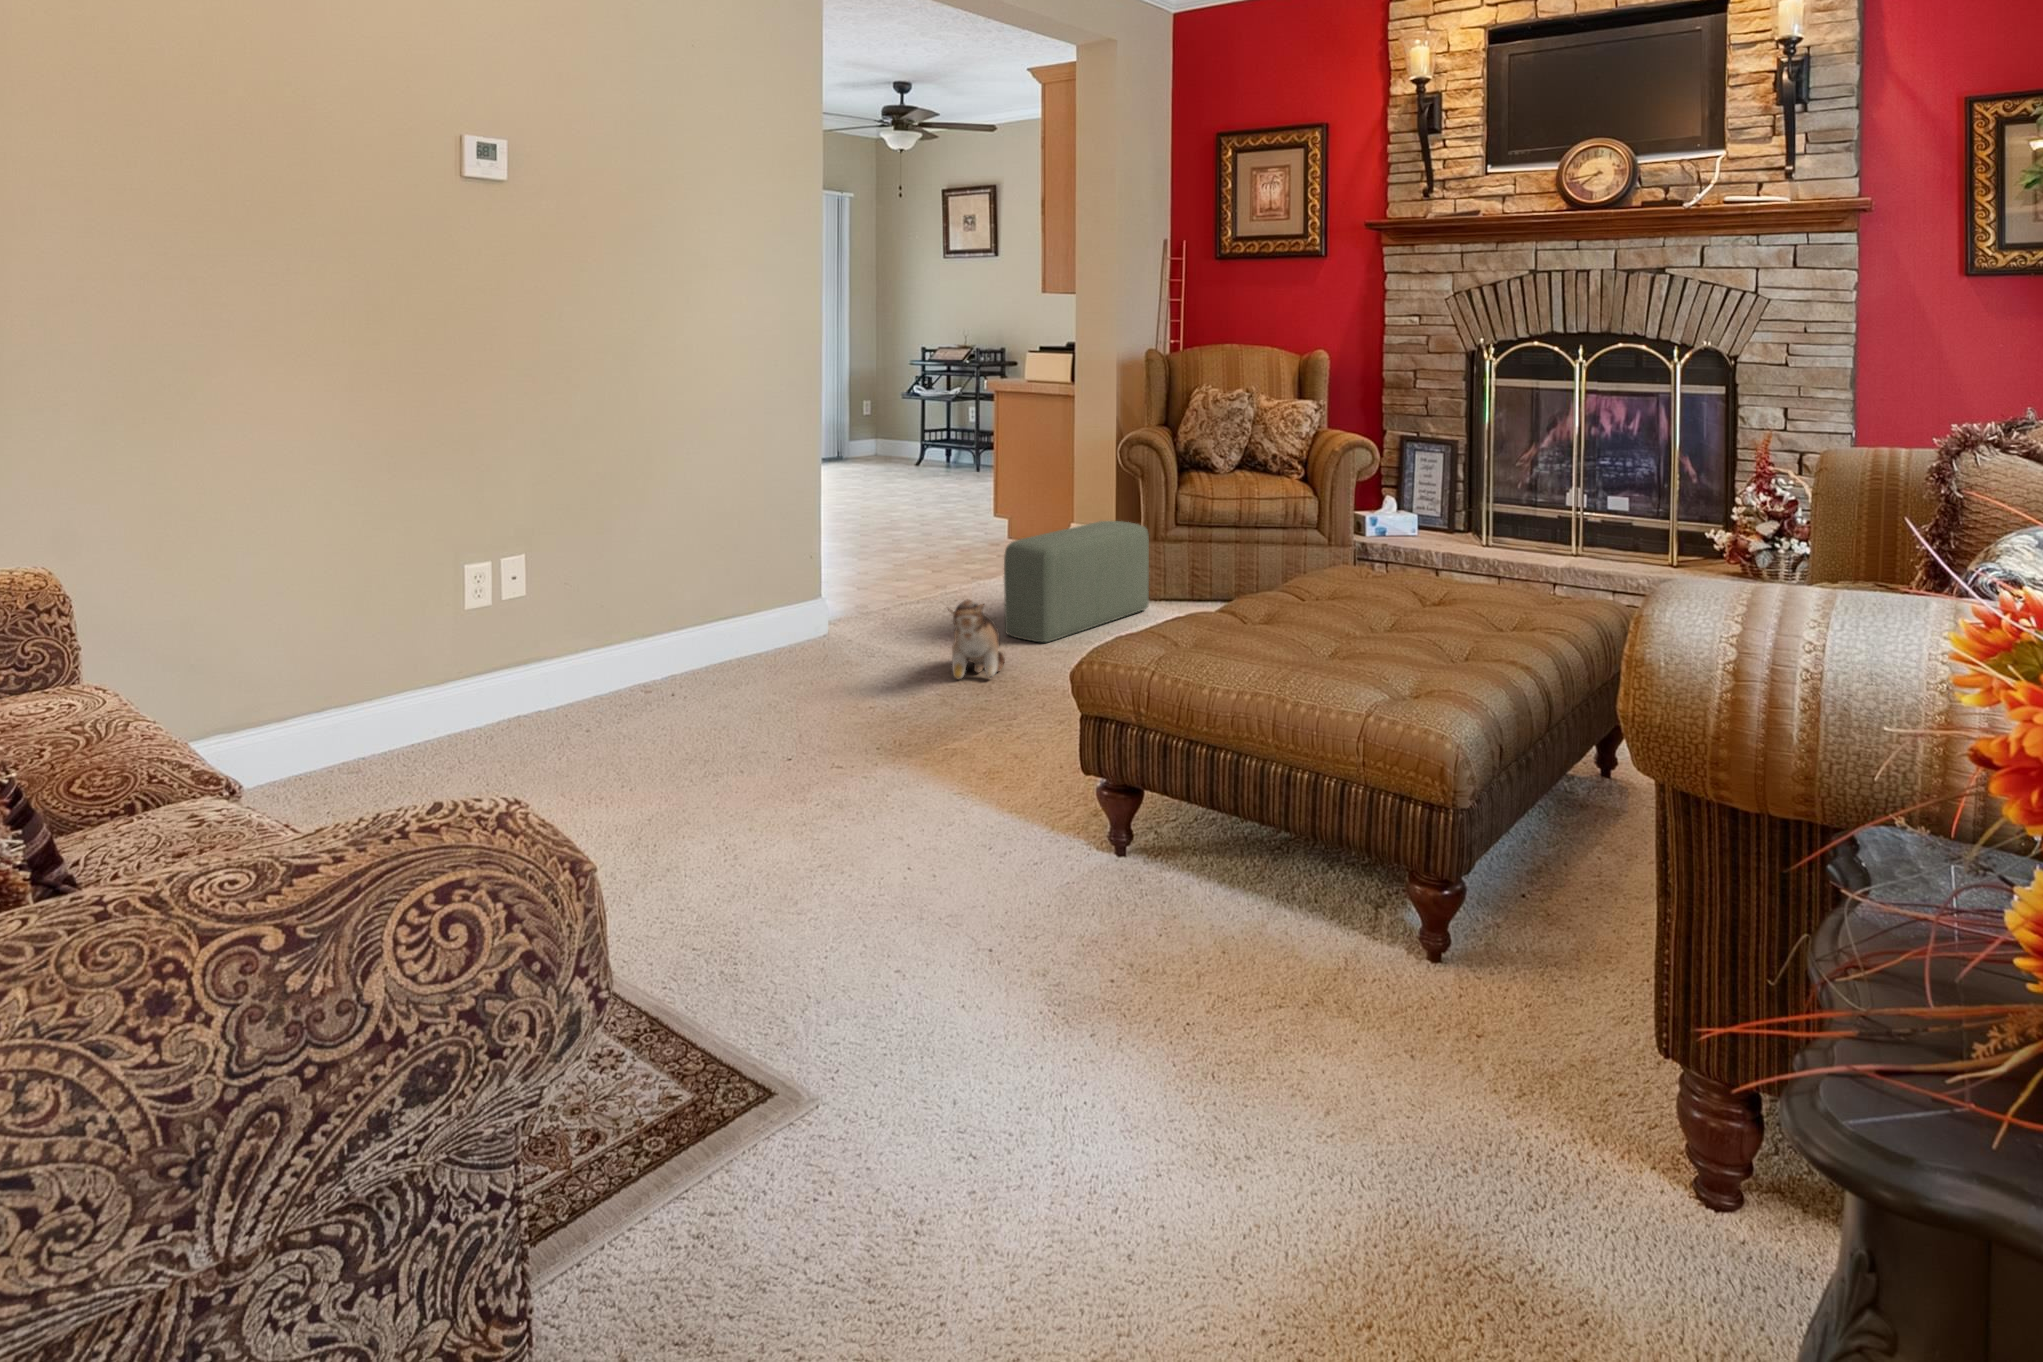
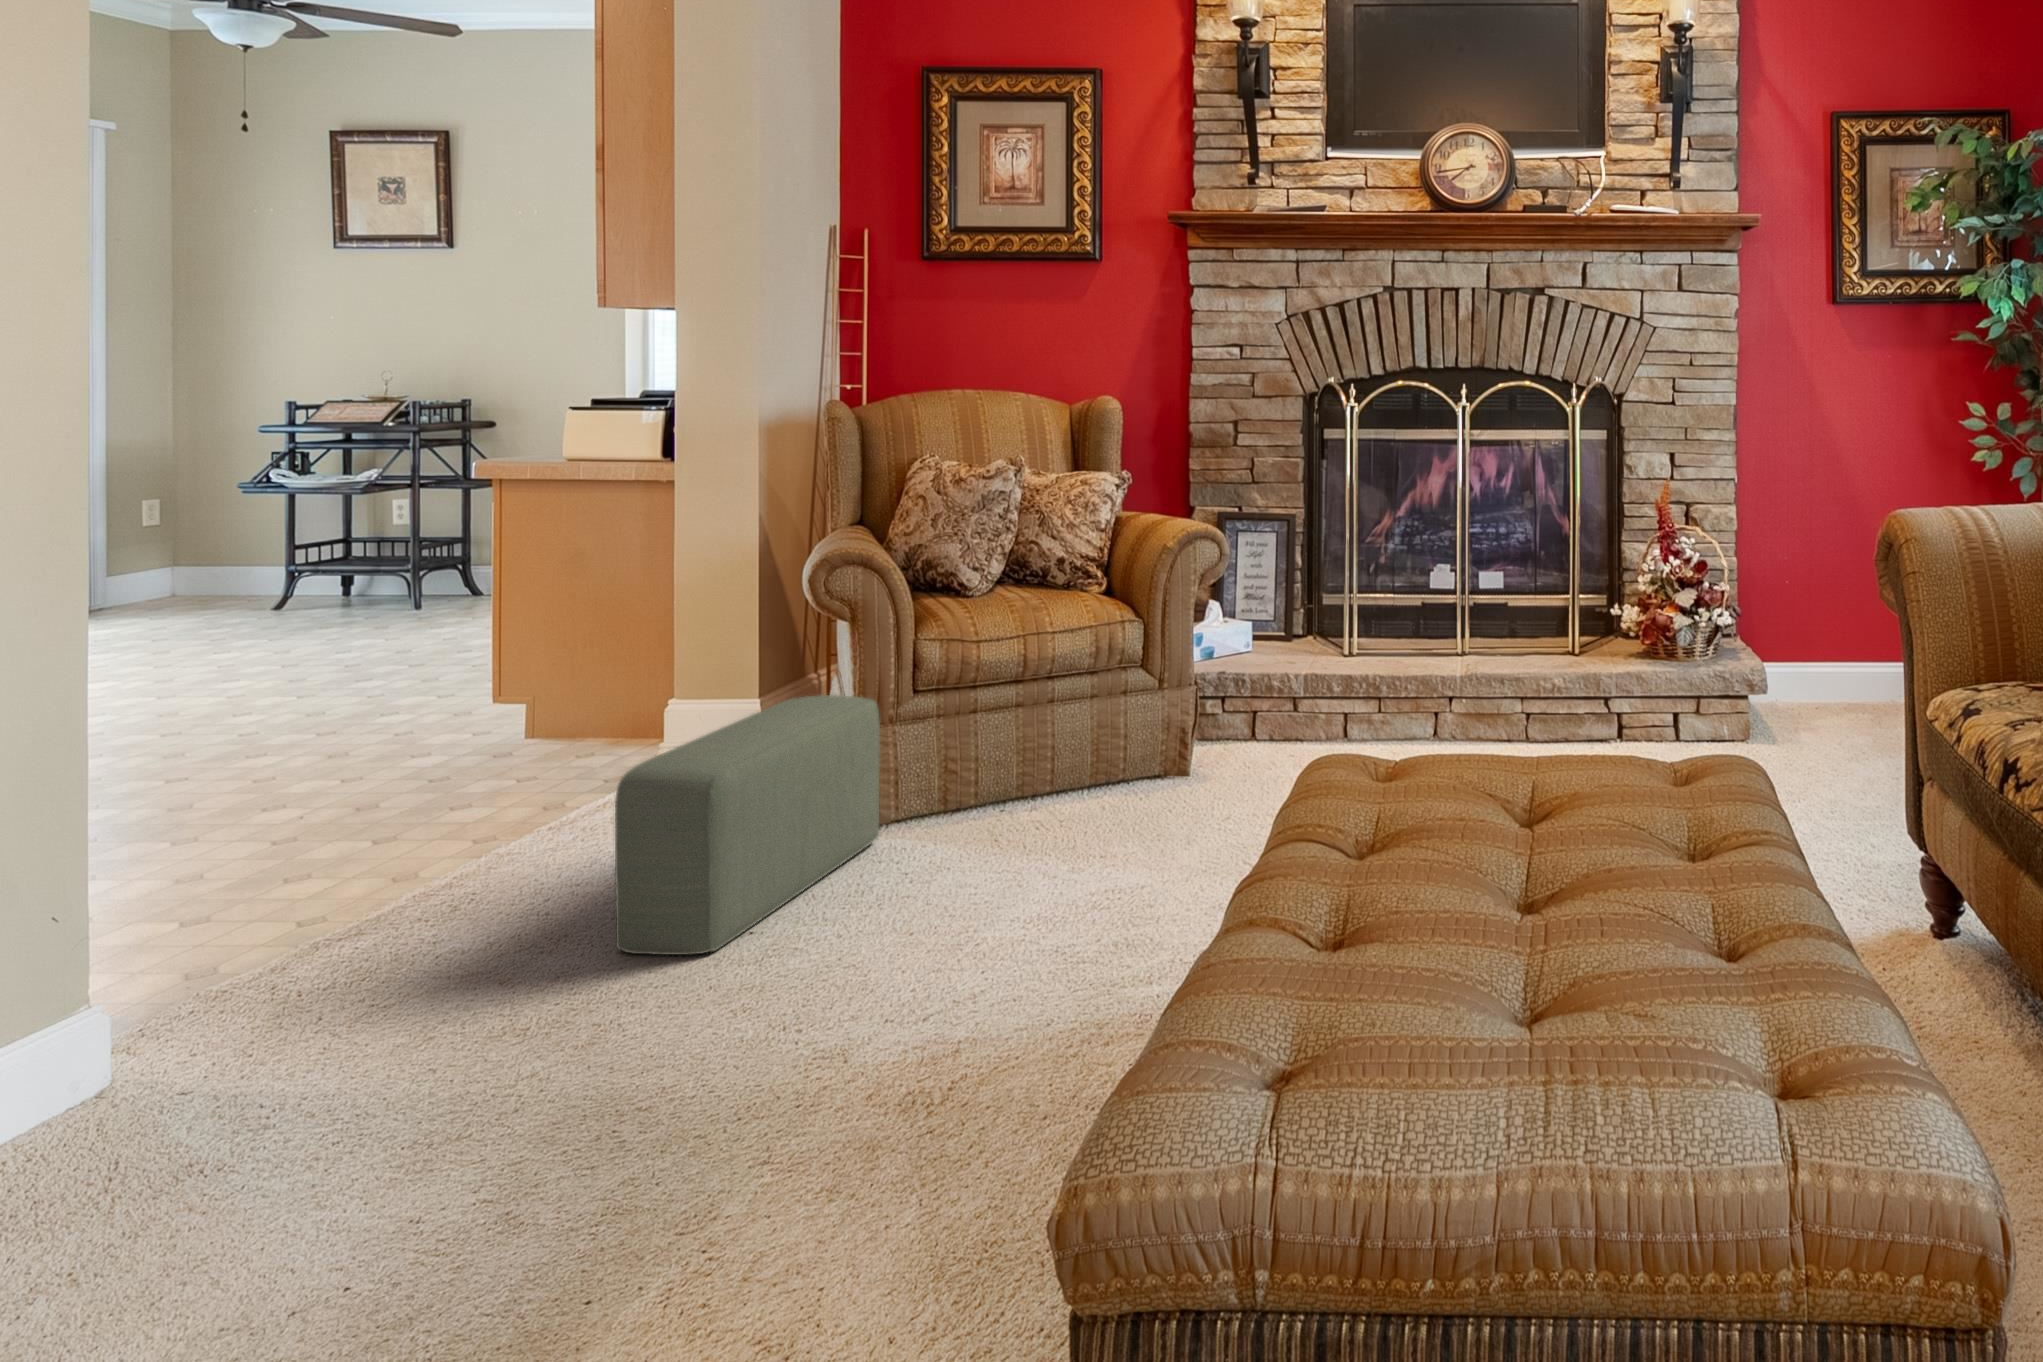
plush toy: present [948,599,1005,679] -> none [528,917,649,1091]

